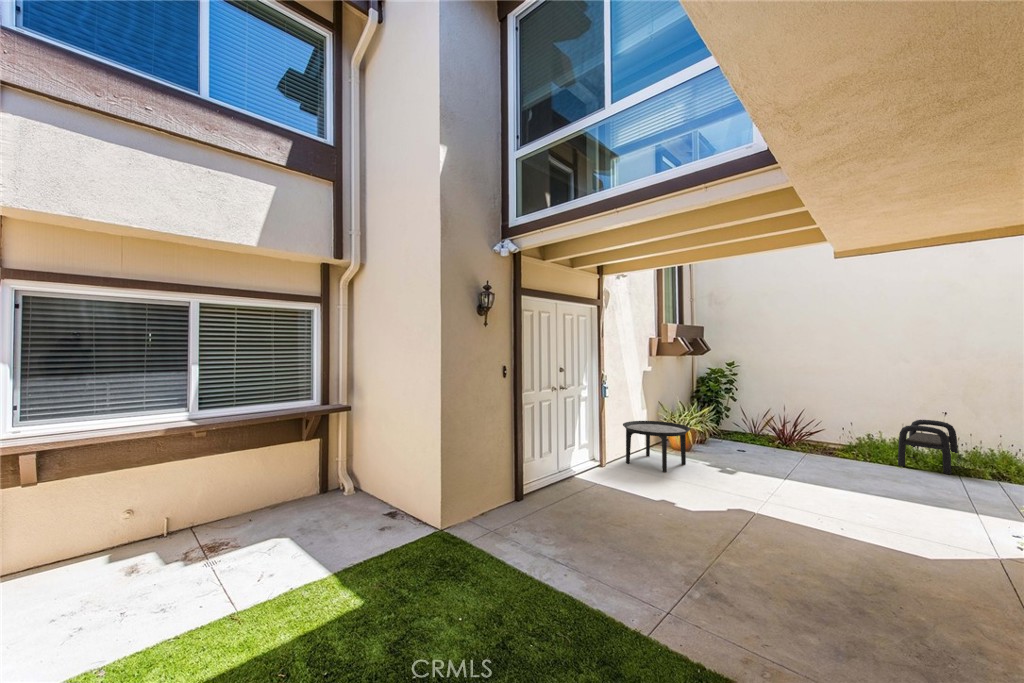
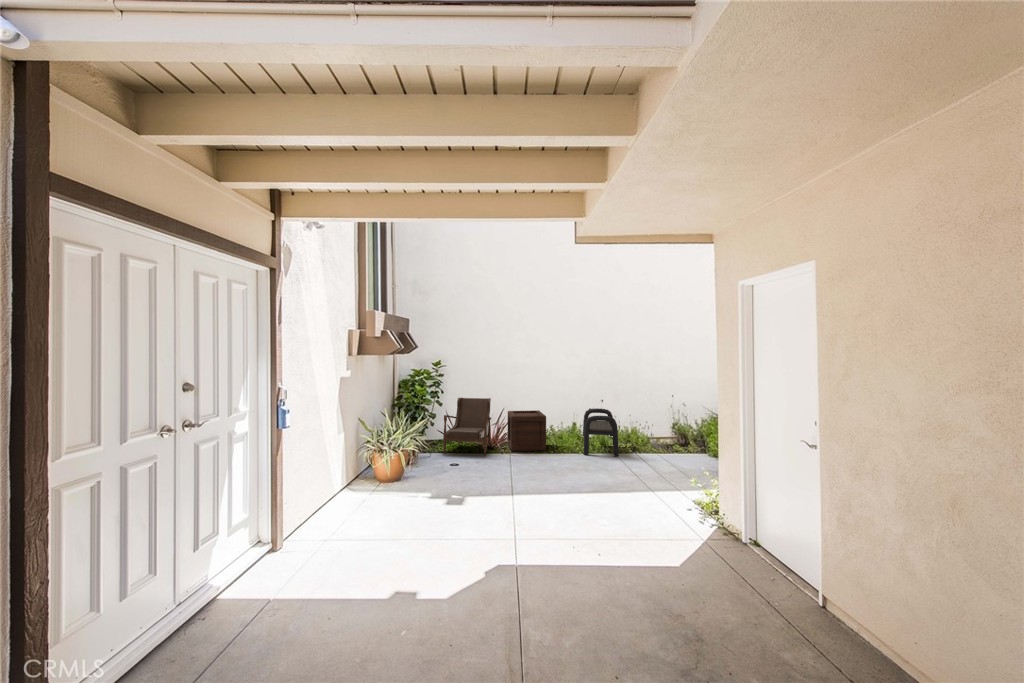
armchair: none [734,395,785,448] -> present [443,398,491,455]
wooden crate: none [805,412,849,455] -> present [508,410,546,451]
round table: present [623,421,690,472] -> none [311,449,413,531]

